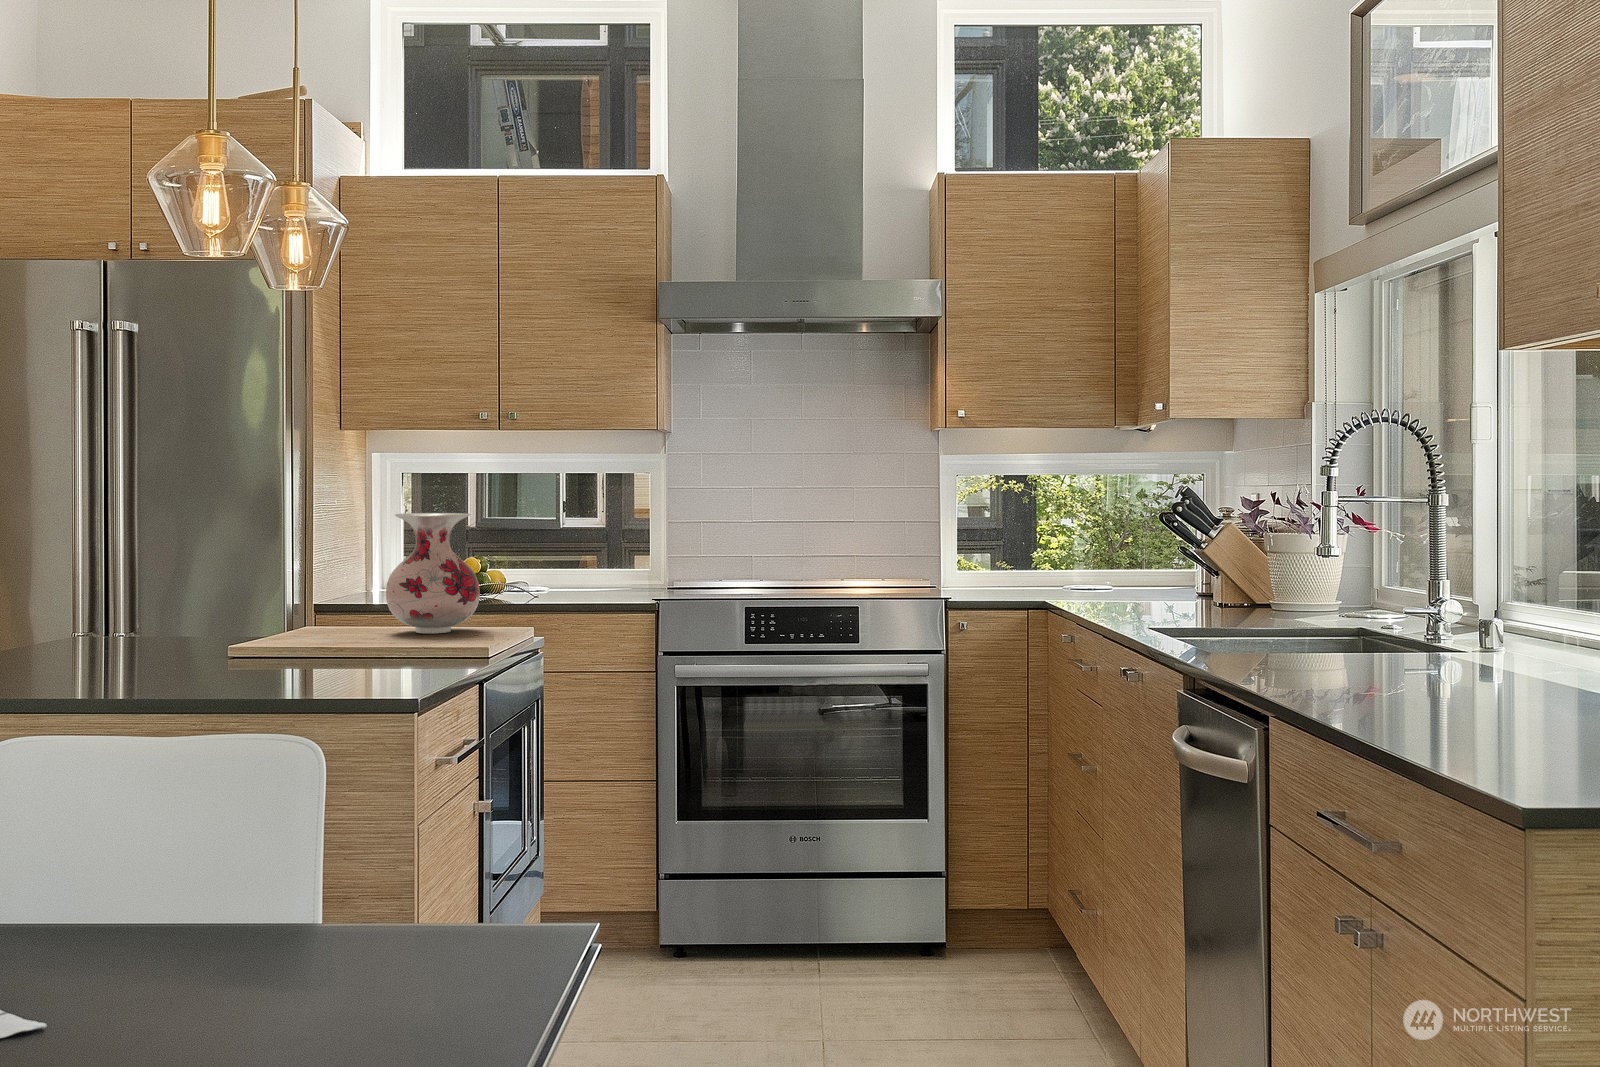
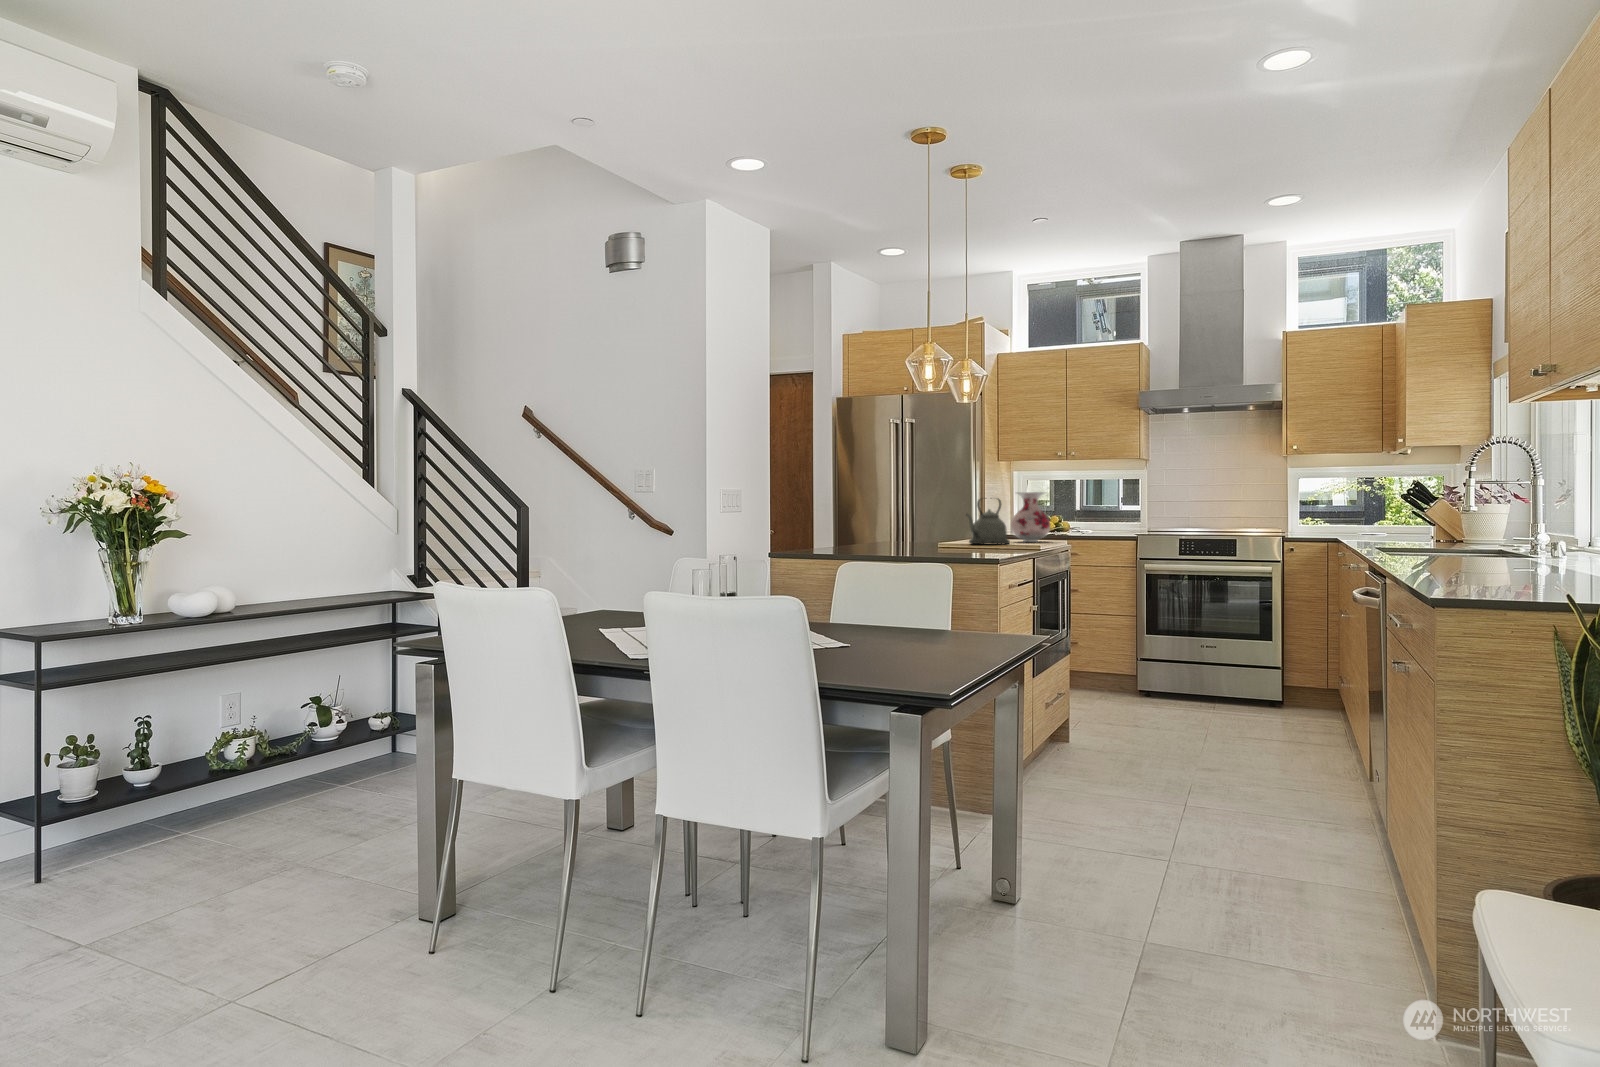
kettle: none [278,533,389,653] -> present [966,498,1010,545]

